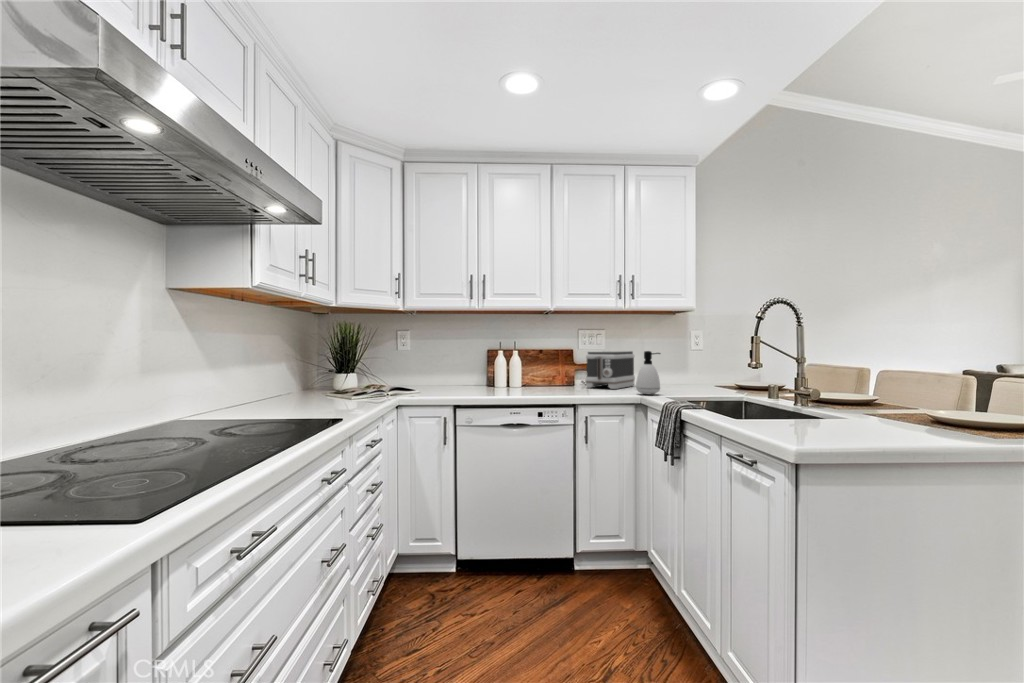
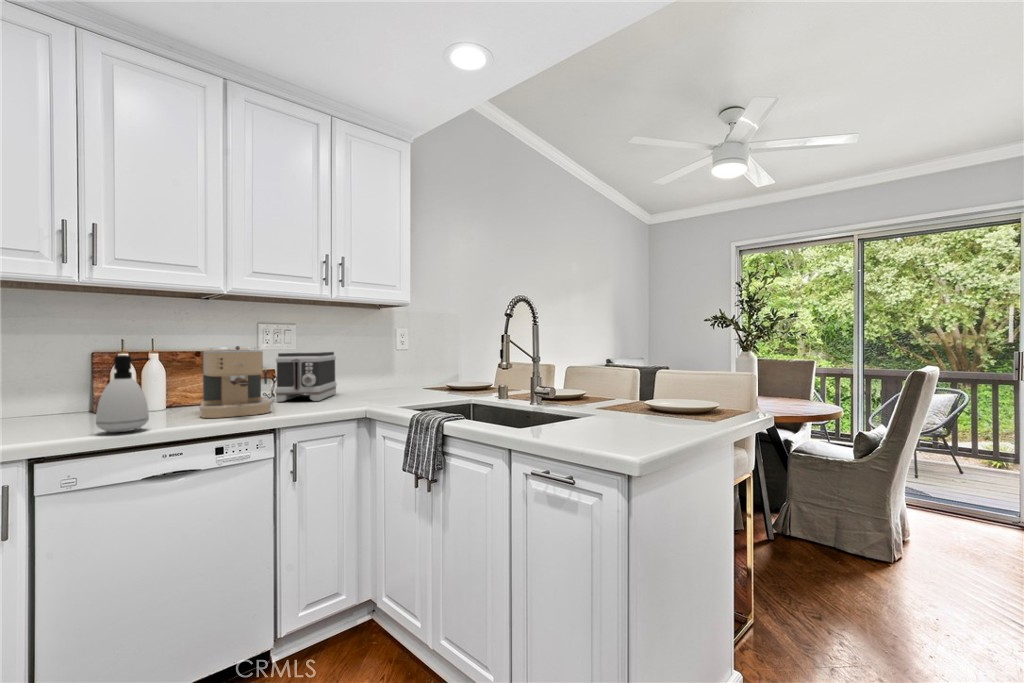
coffee maker: none [533,346,576,394] -> present [200,346,271,418]
soap dispenser: present [636,351,660,394] -> present [96,355,150,432]

